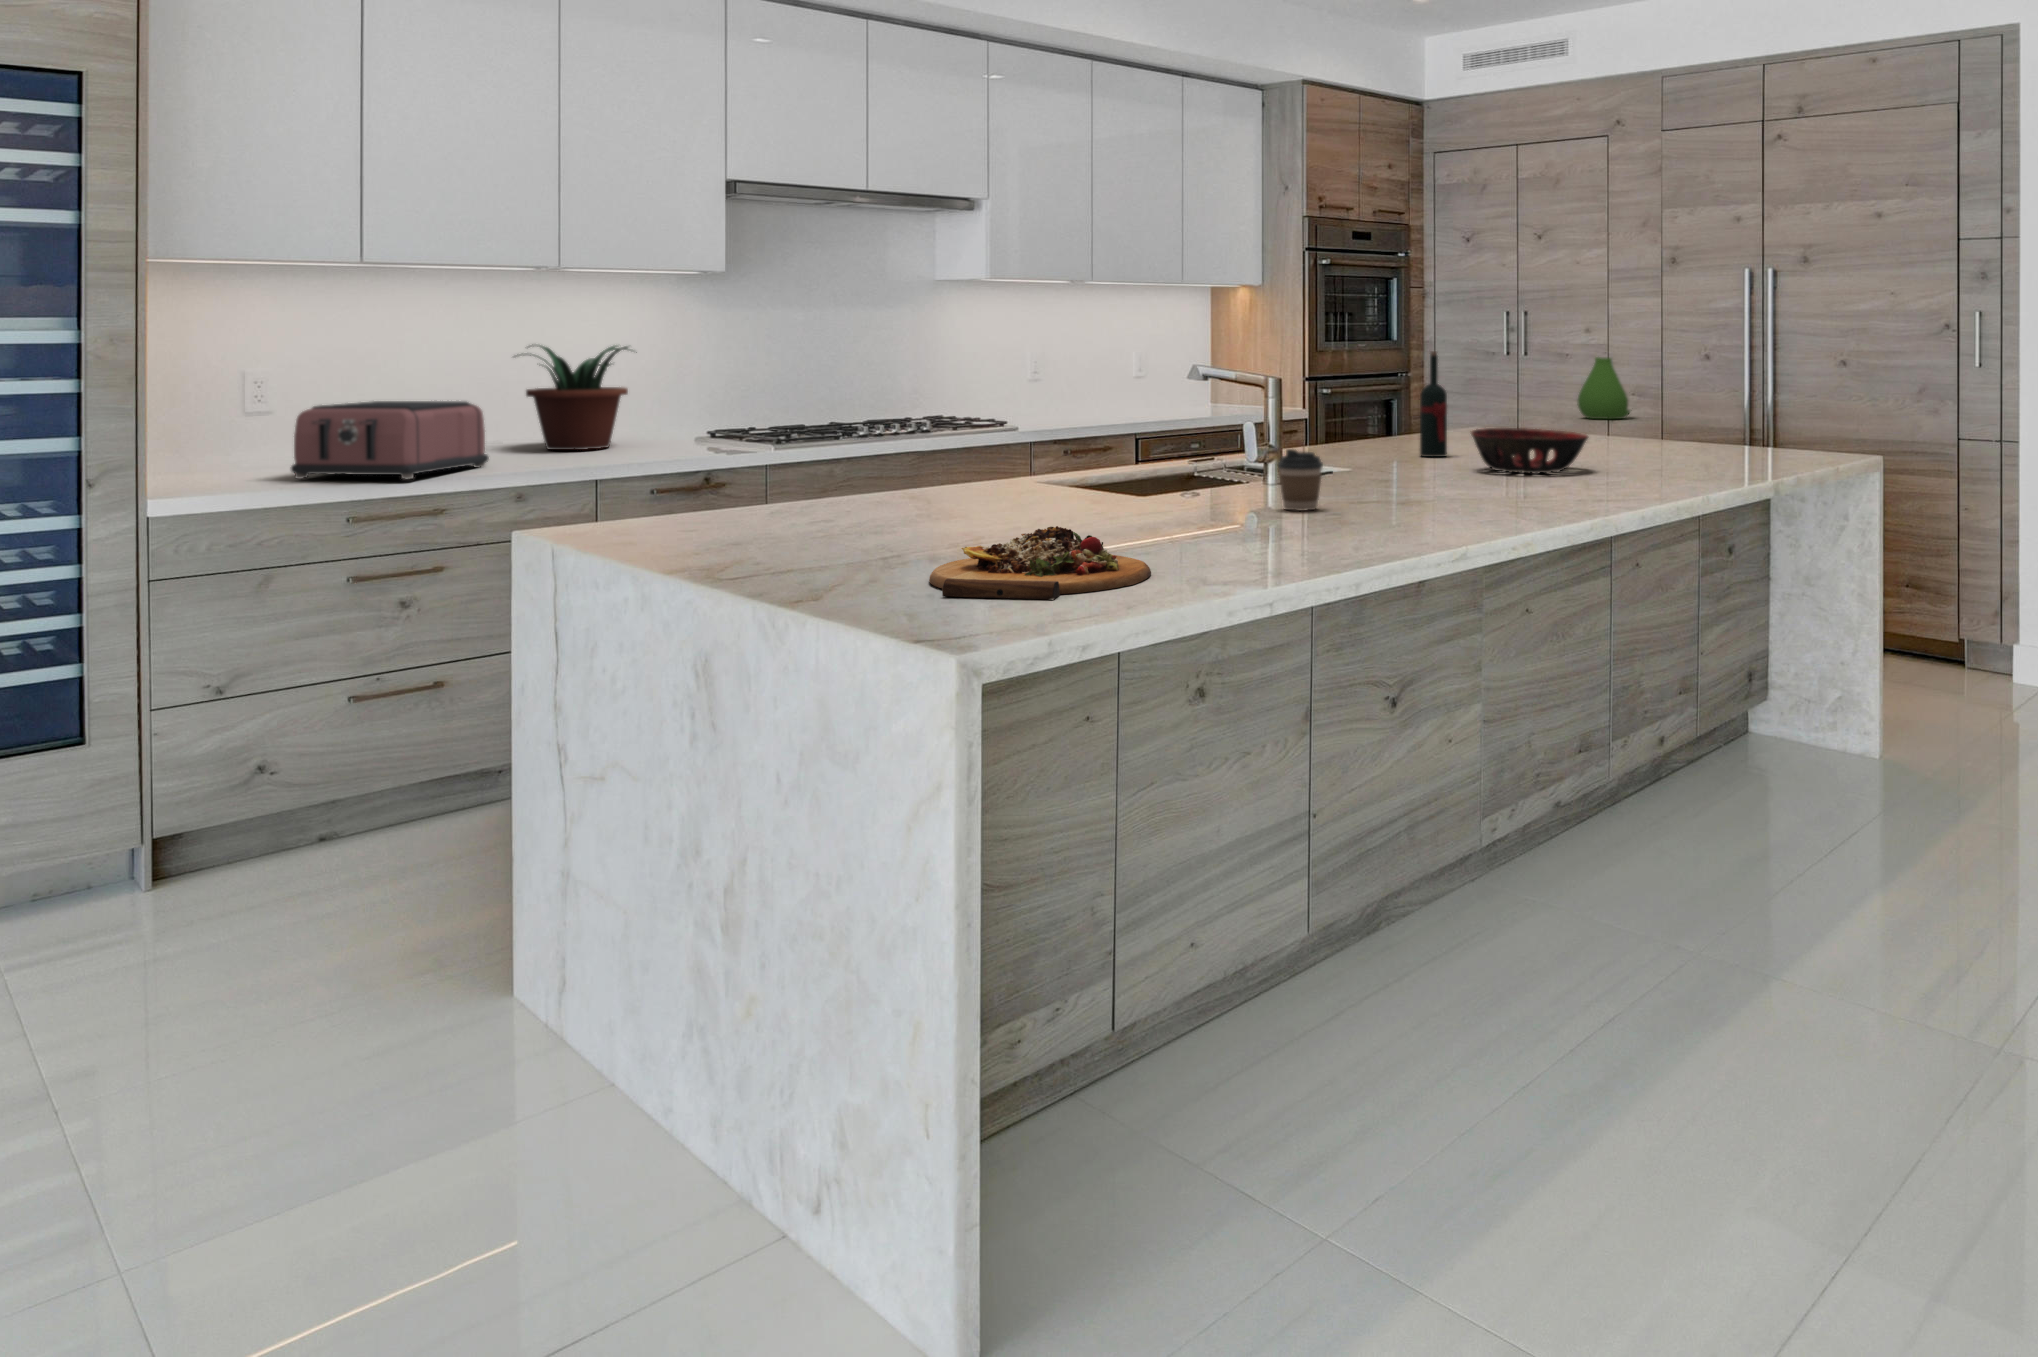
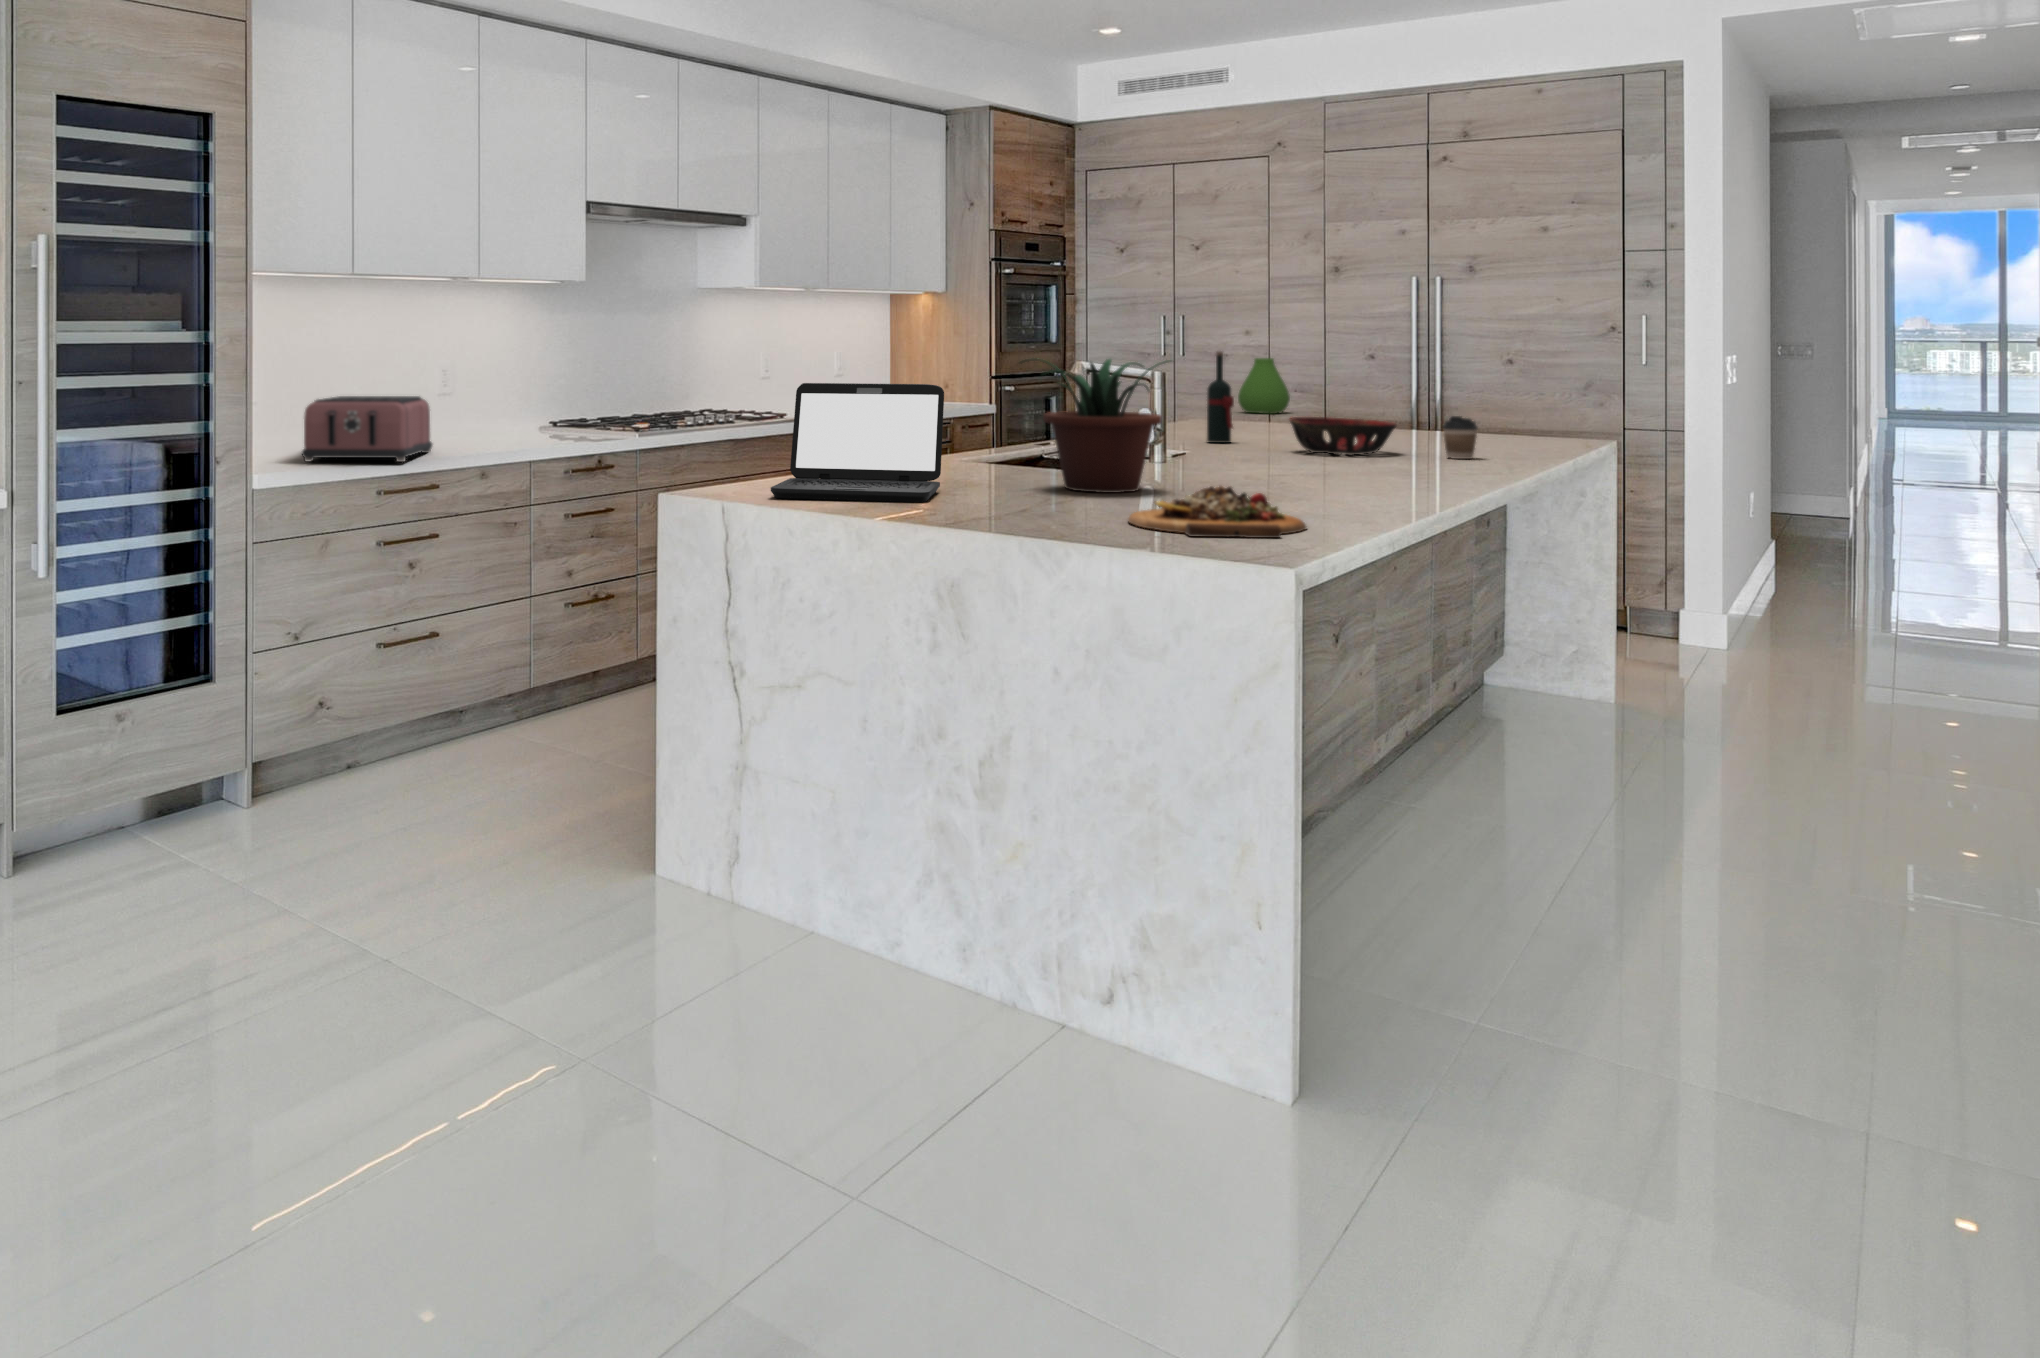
potted plant: present [526,345,637,450] -> present [1020,358,1170,493]
laptop: none [637,390,895,540] -> present [771,383,944,502]
coffee cup: present [1278,449,1323,511] -> present [1443,416,1478,459]

